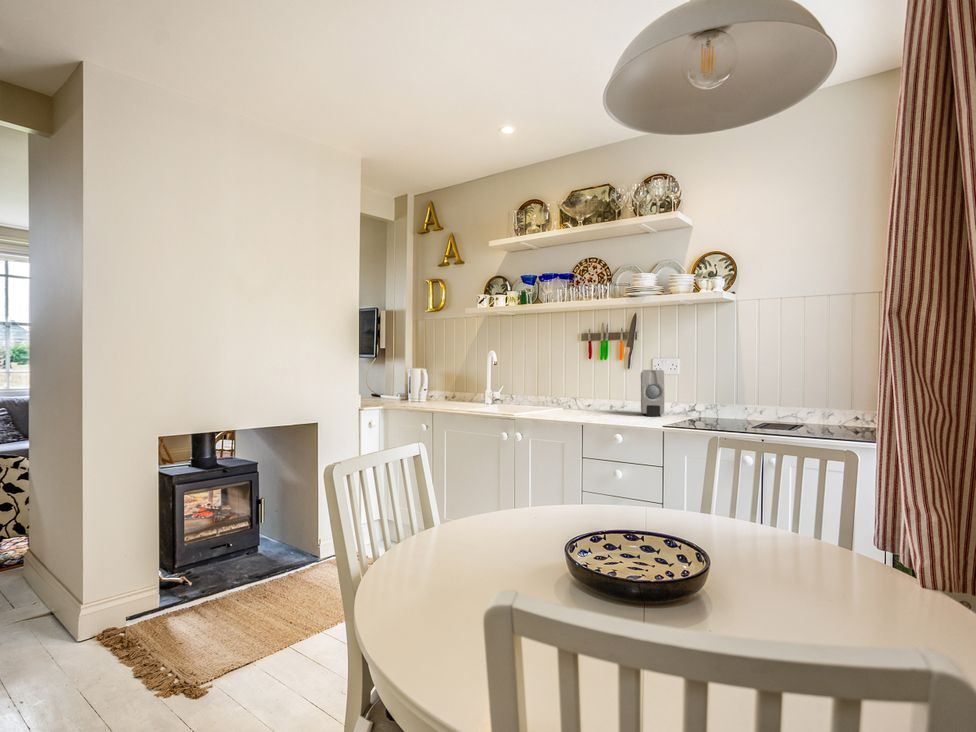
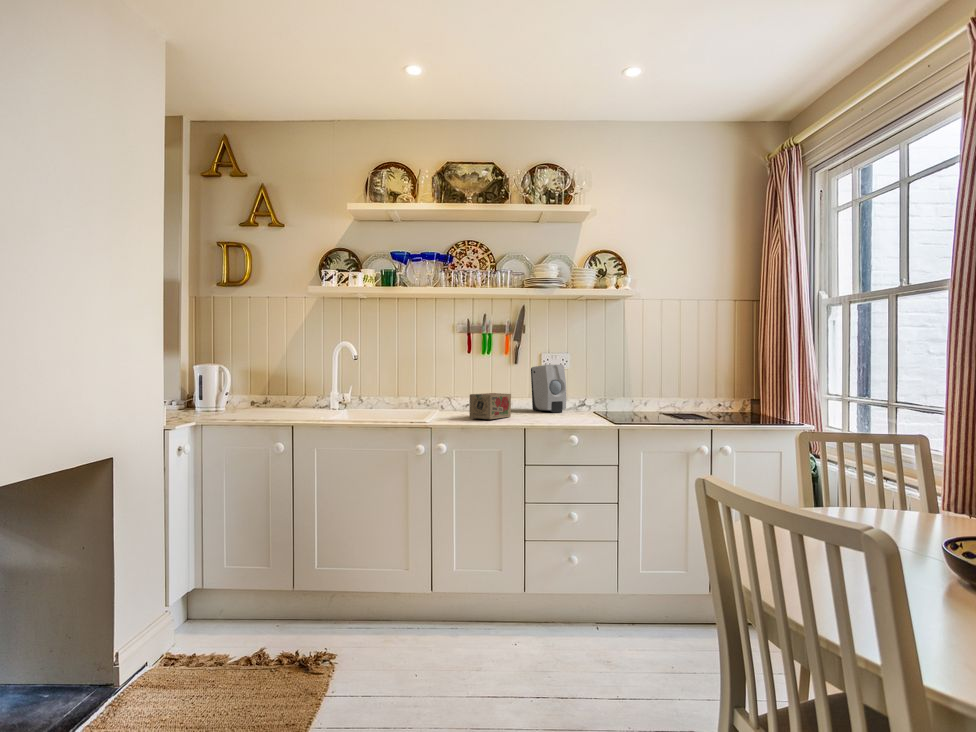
tea box: none [553,395,594,417] -> present [469,393,511,419]

